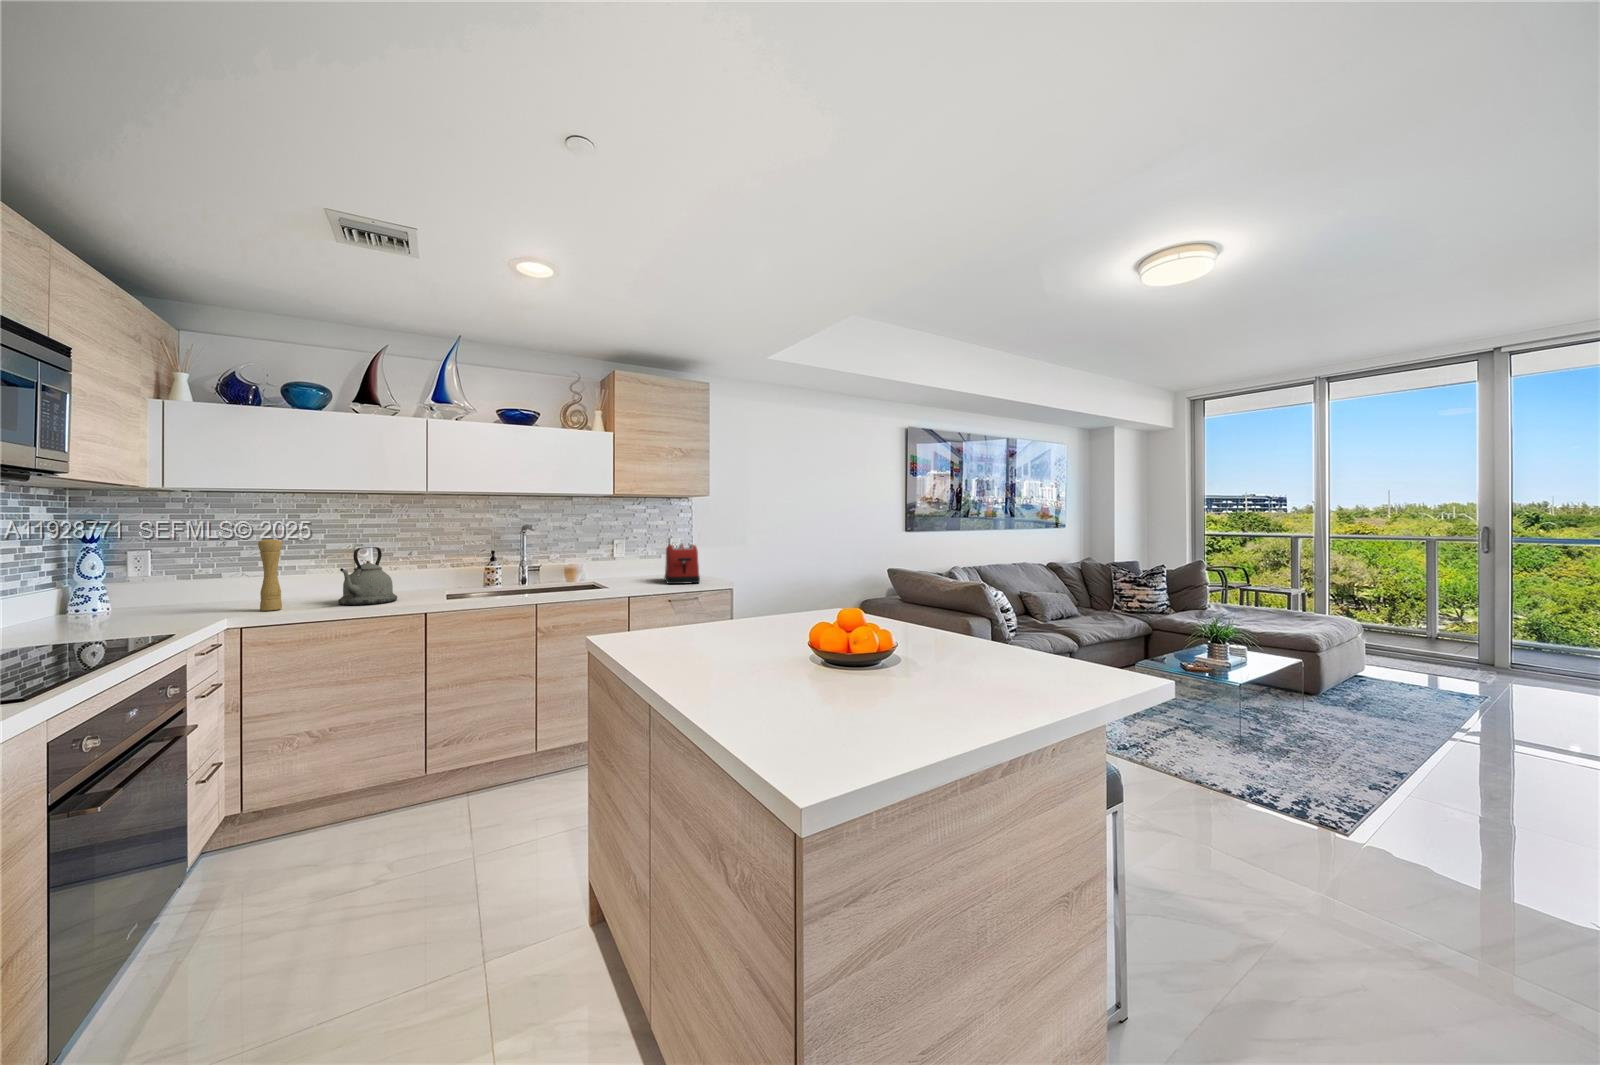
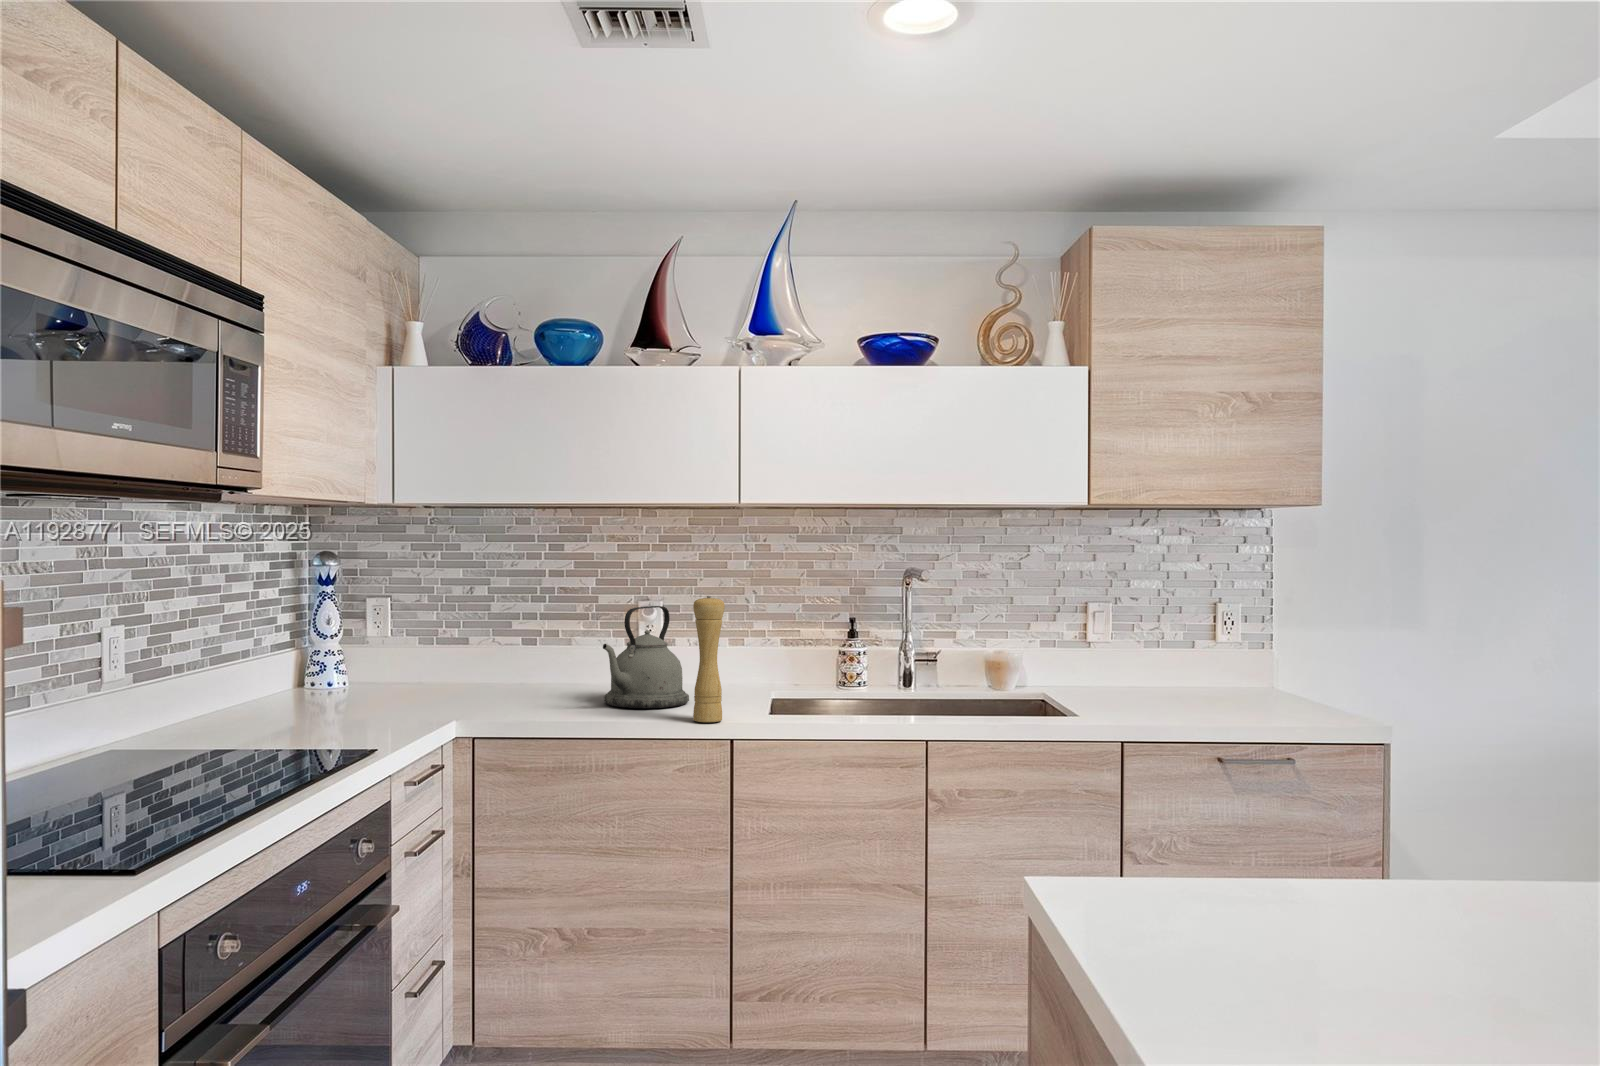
pepper mill: present [258,538,282,611] -> present [693,596,725,722]
toaster: present [665,544,700,584] -> none [1197,619,1275,715]

